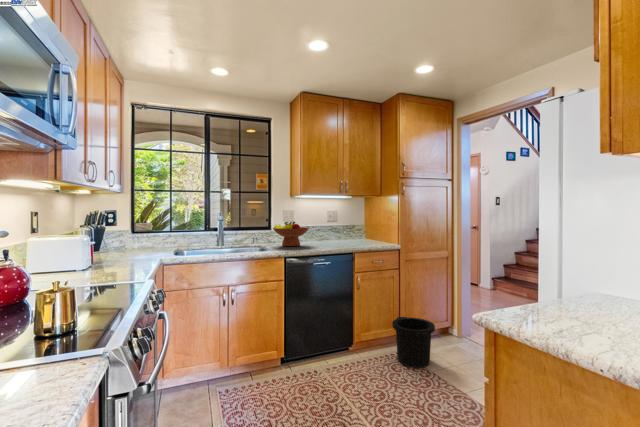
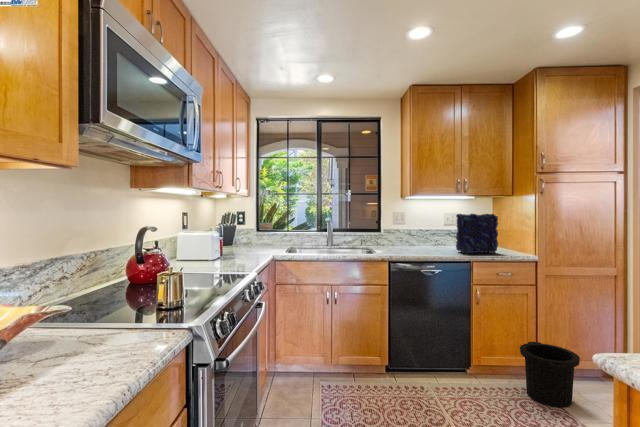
vase: none [339,211,373,246] -> present [456,214,498,253]
fruit bowl: present [273,222,309,246] -> none [382,224,422,250]

